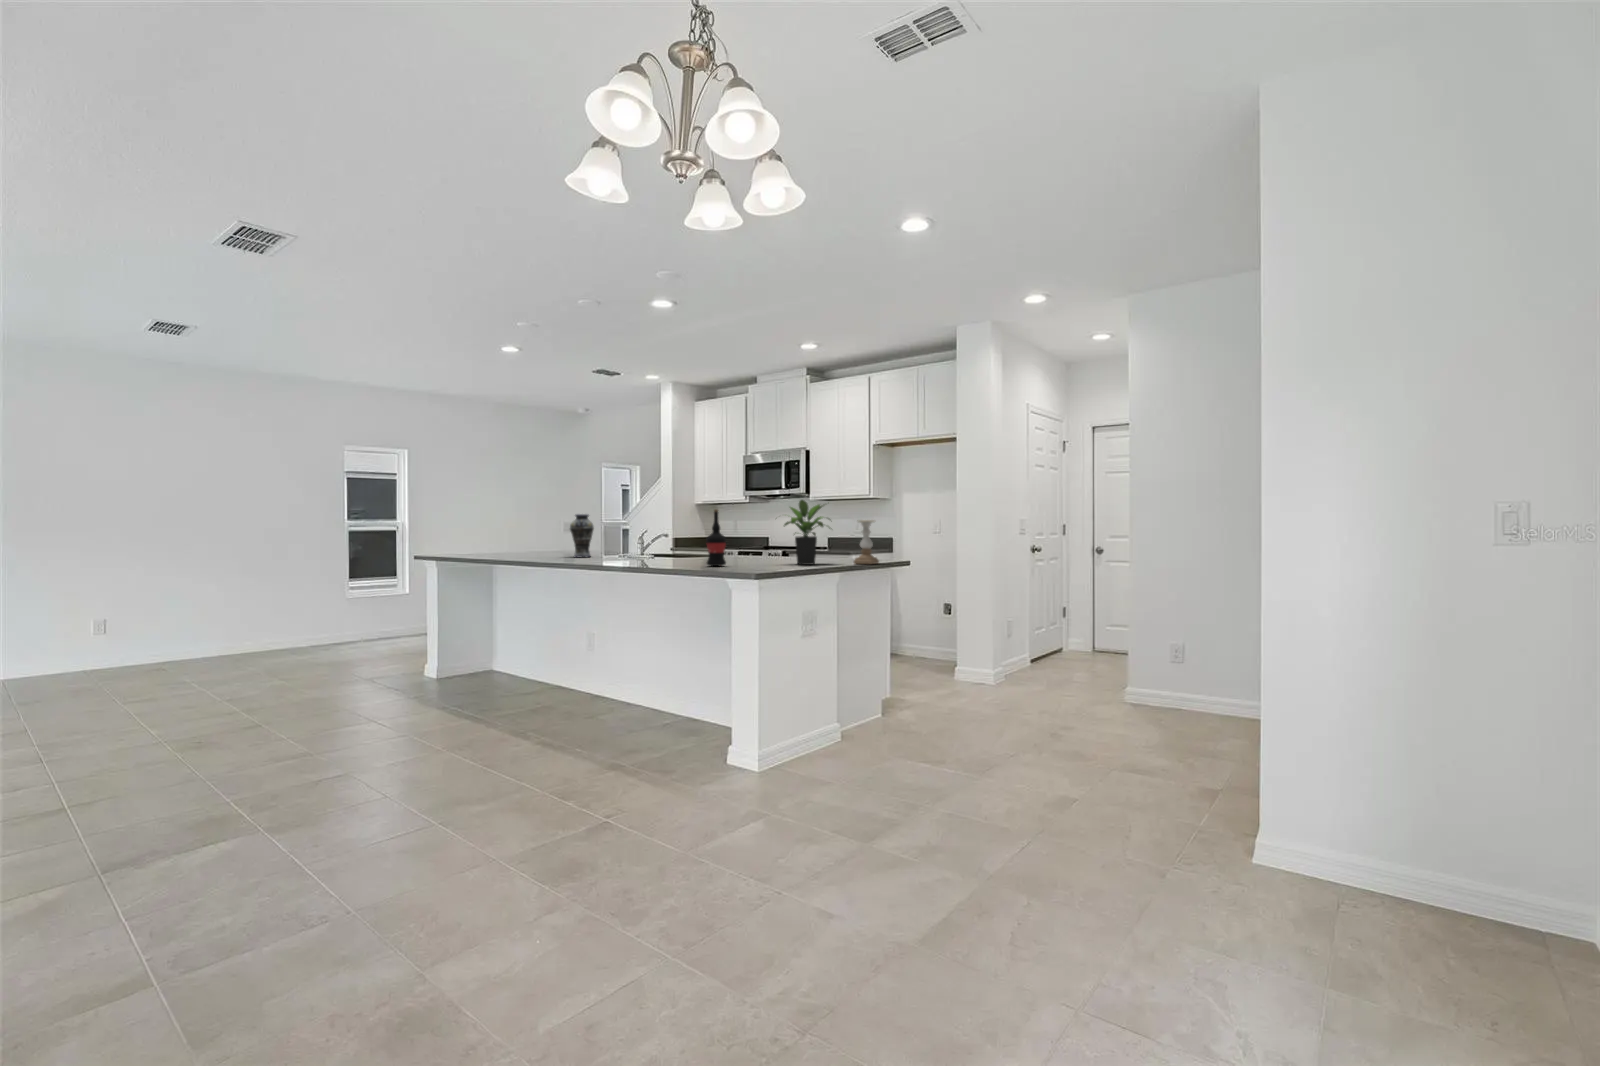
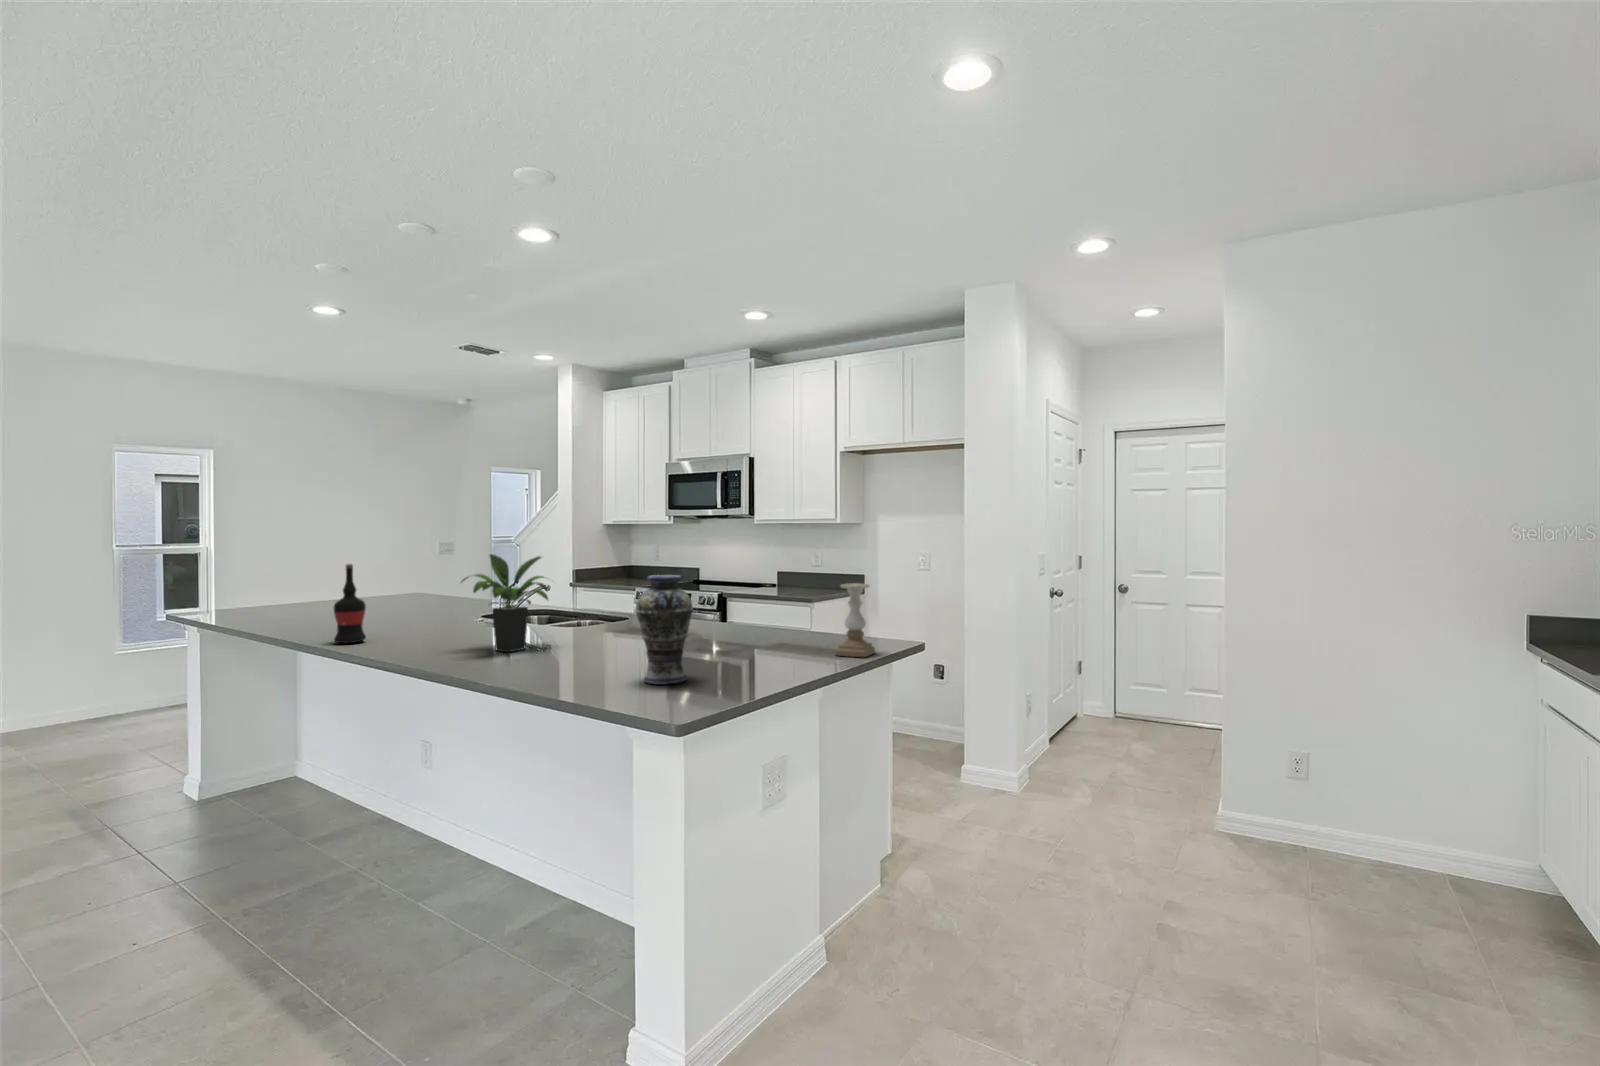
potted plant: present [784,500,824,565] -> present [462,554,548,652]
wine bottle: present [706,509,726,566] -> present [334,564,366,643]
vase: present [570,514,594,557] -> present [635,575,693,685]

